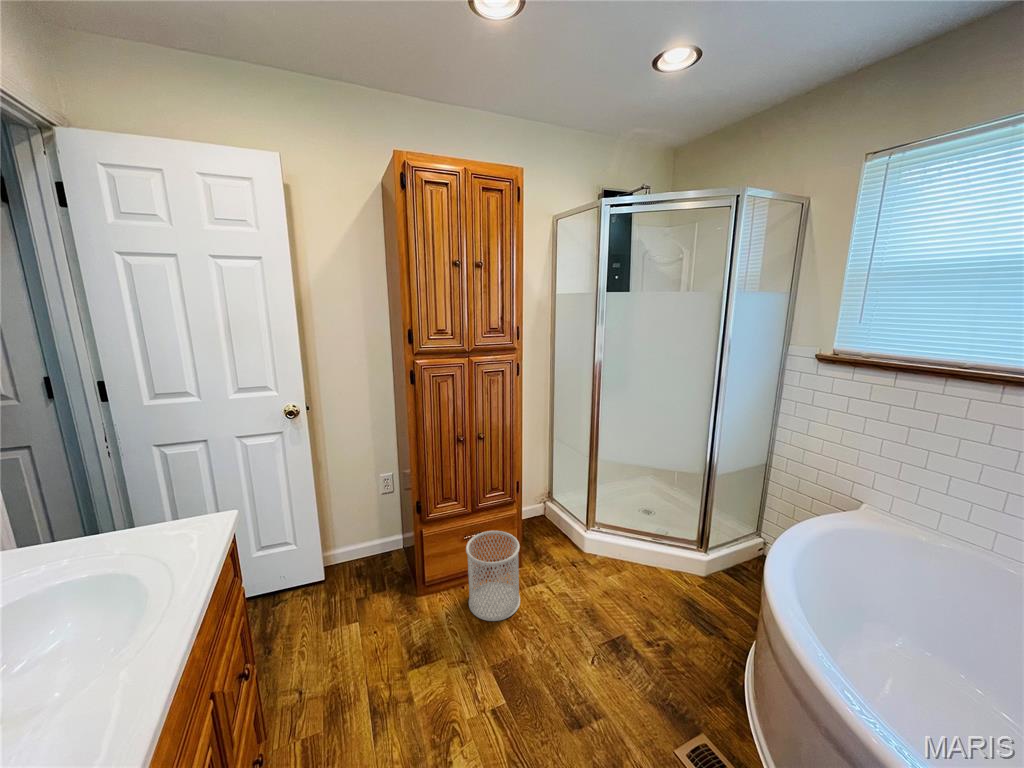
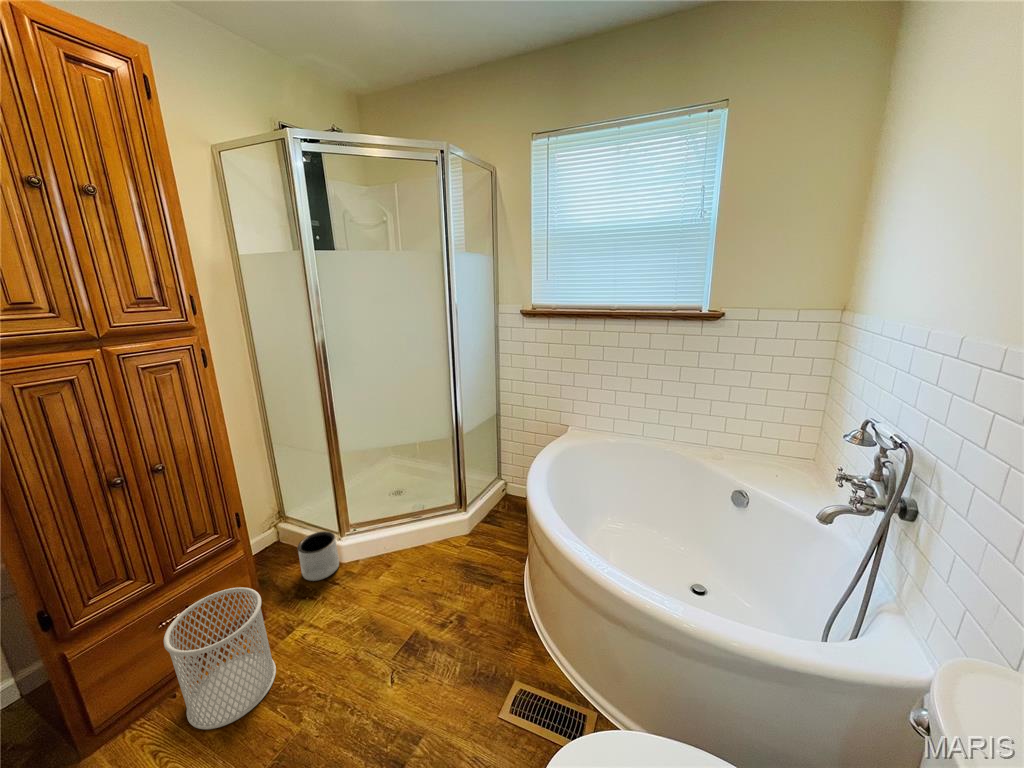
planter: none [552,518,580,557] -> present [298,531,339,581]

